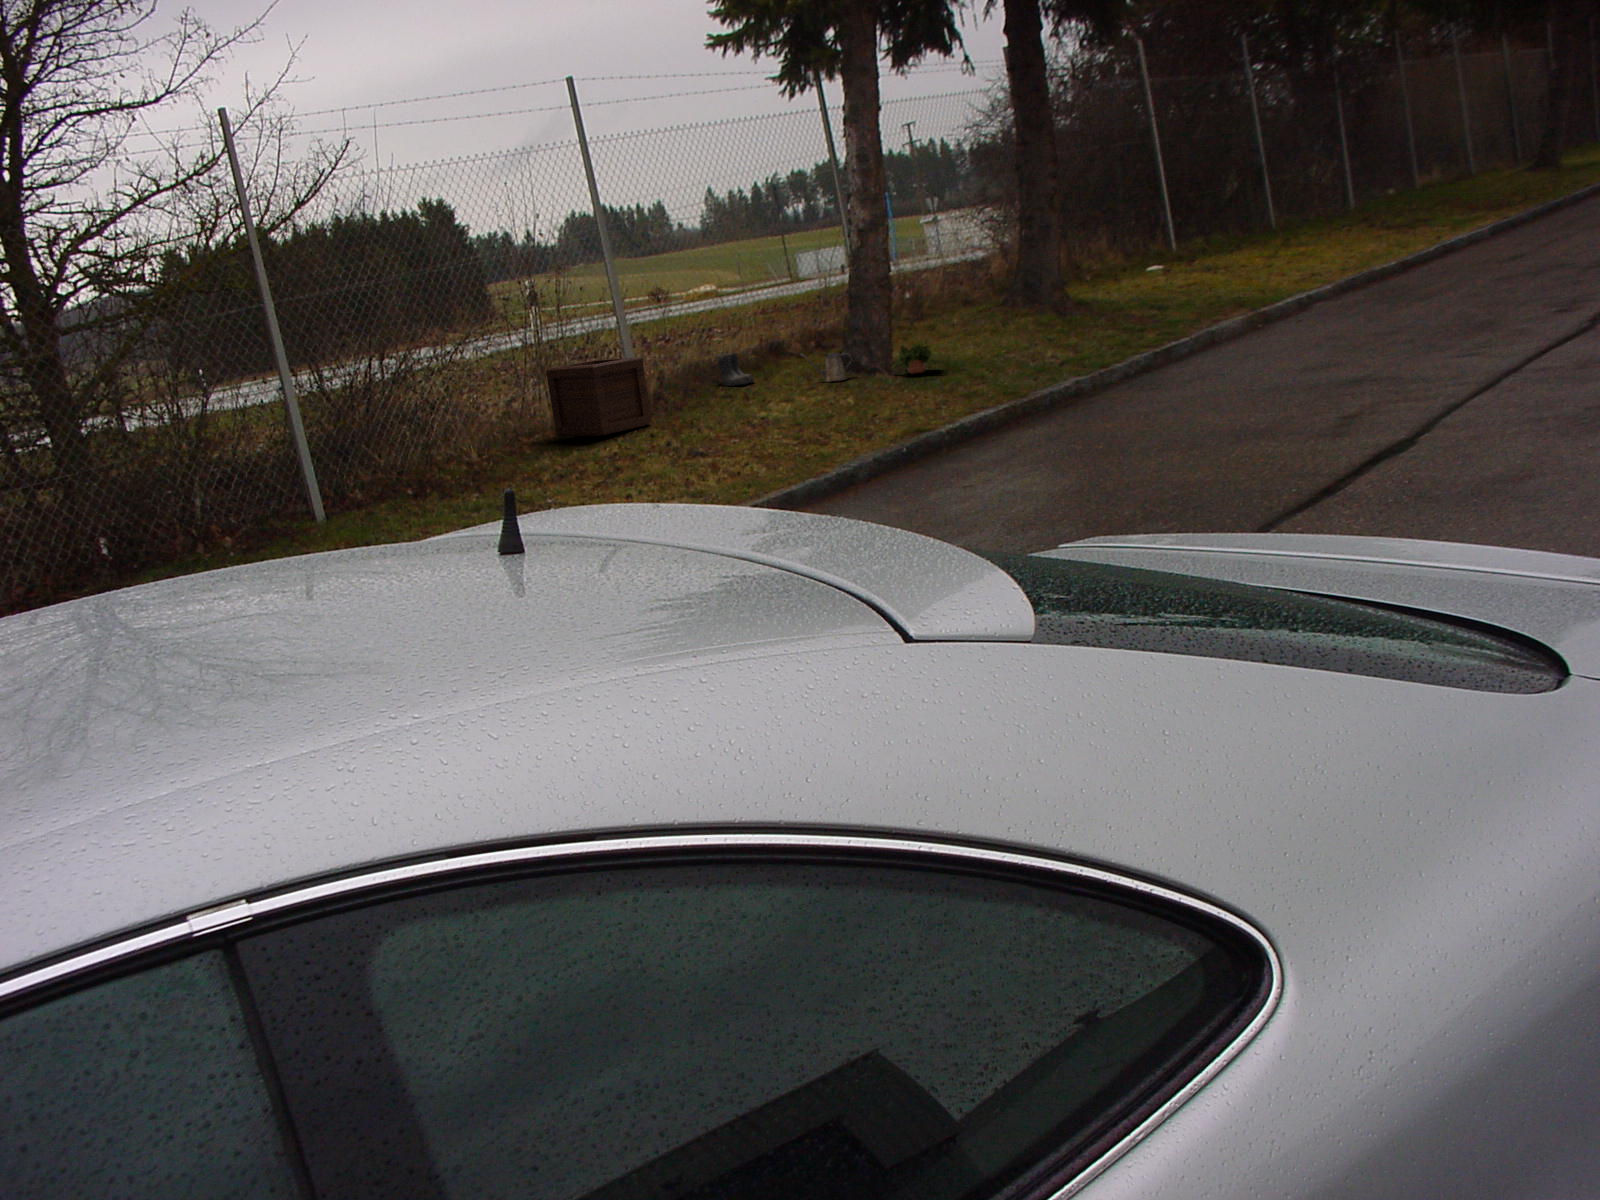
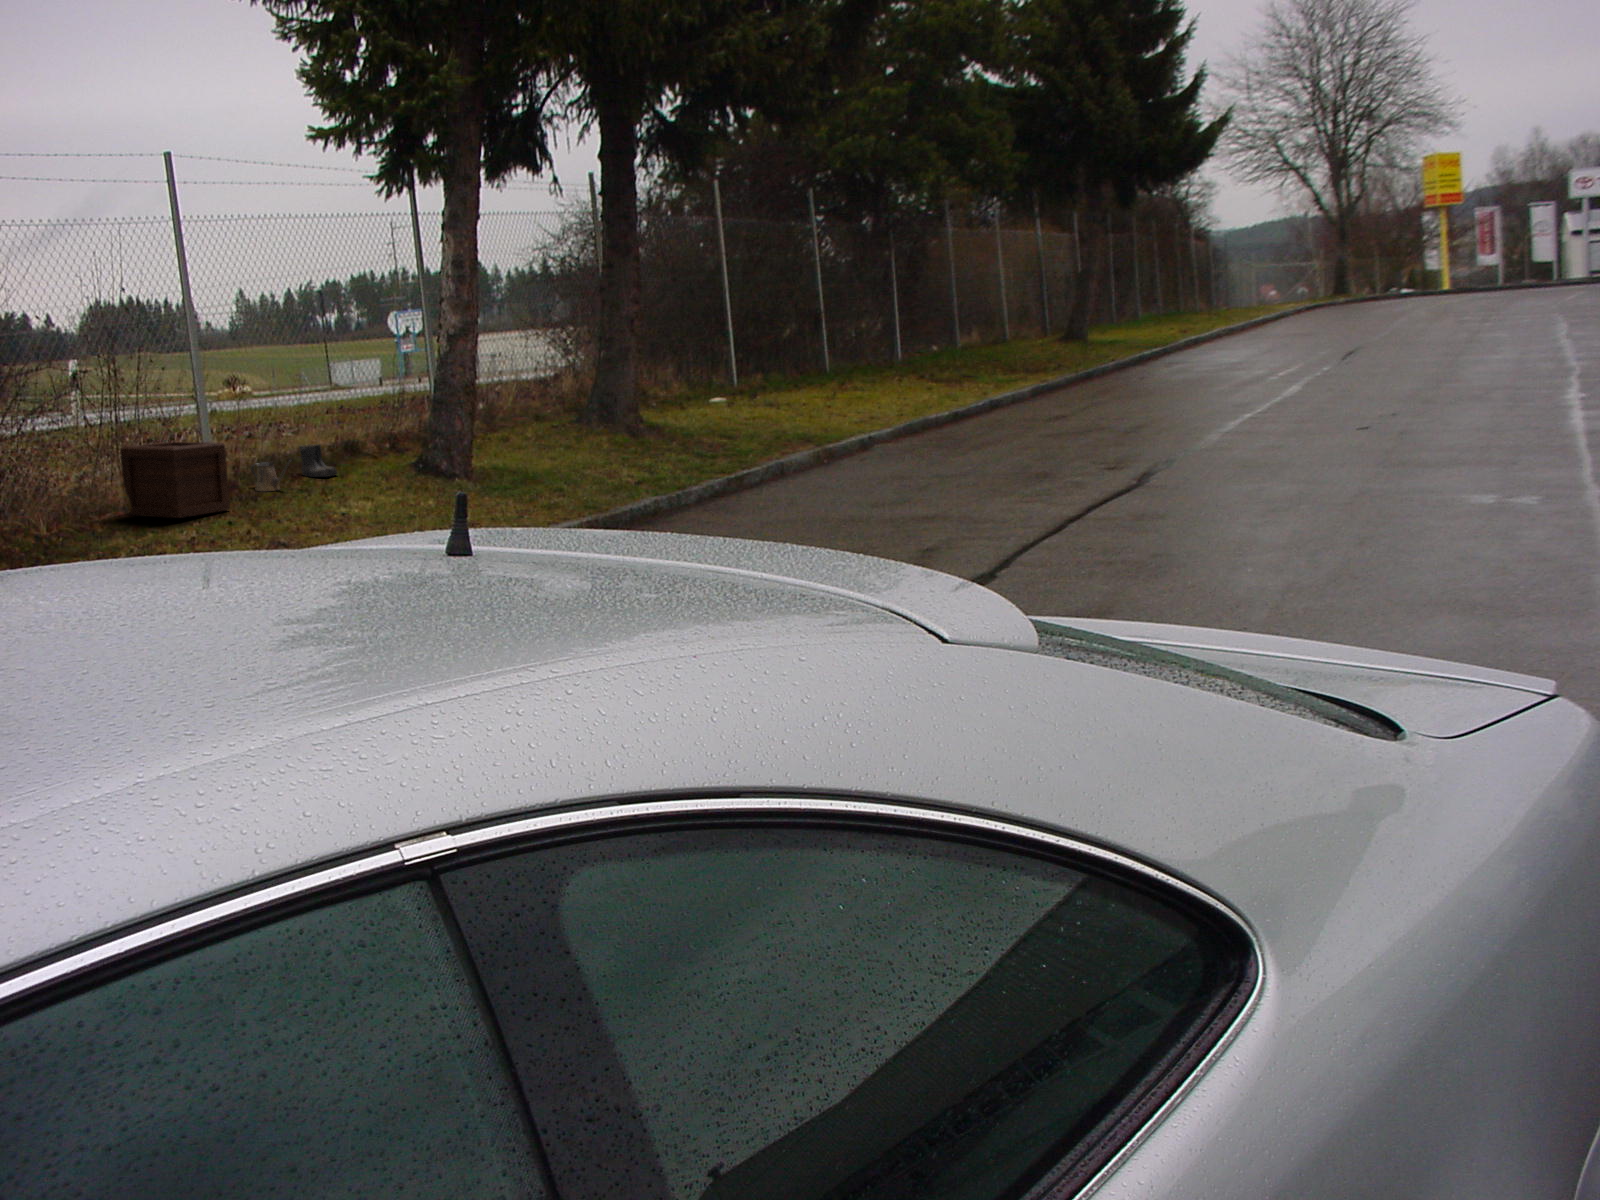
potted plant: present [893,343,934,374] -> none [477,449,523,479]
watering can: present [802,353,849,382] -> present [251,460,291,491]

